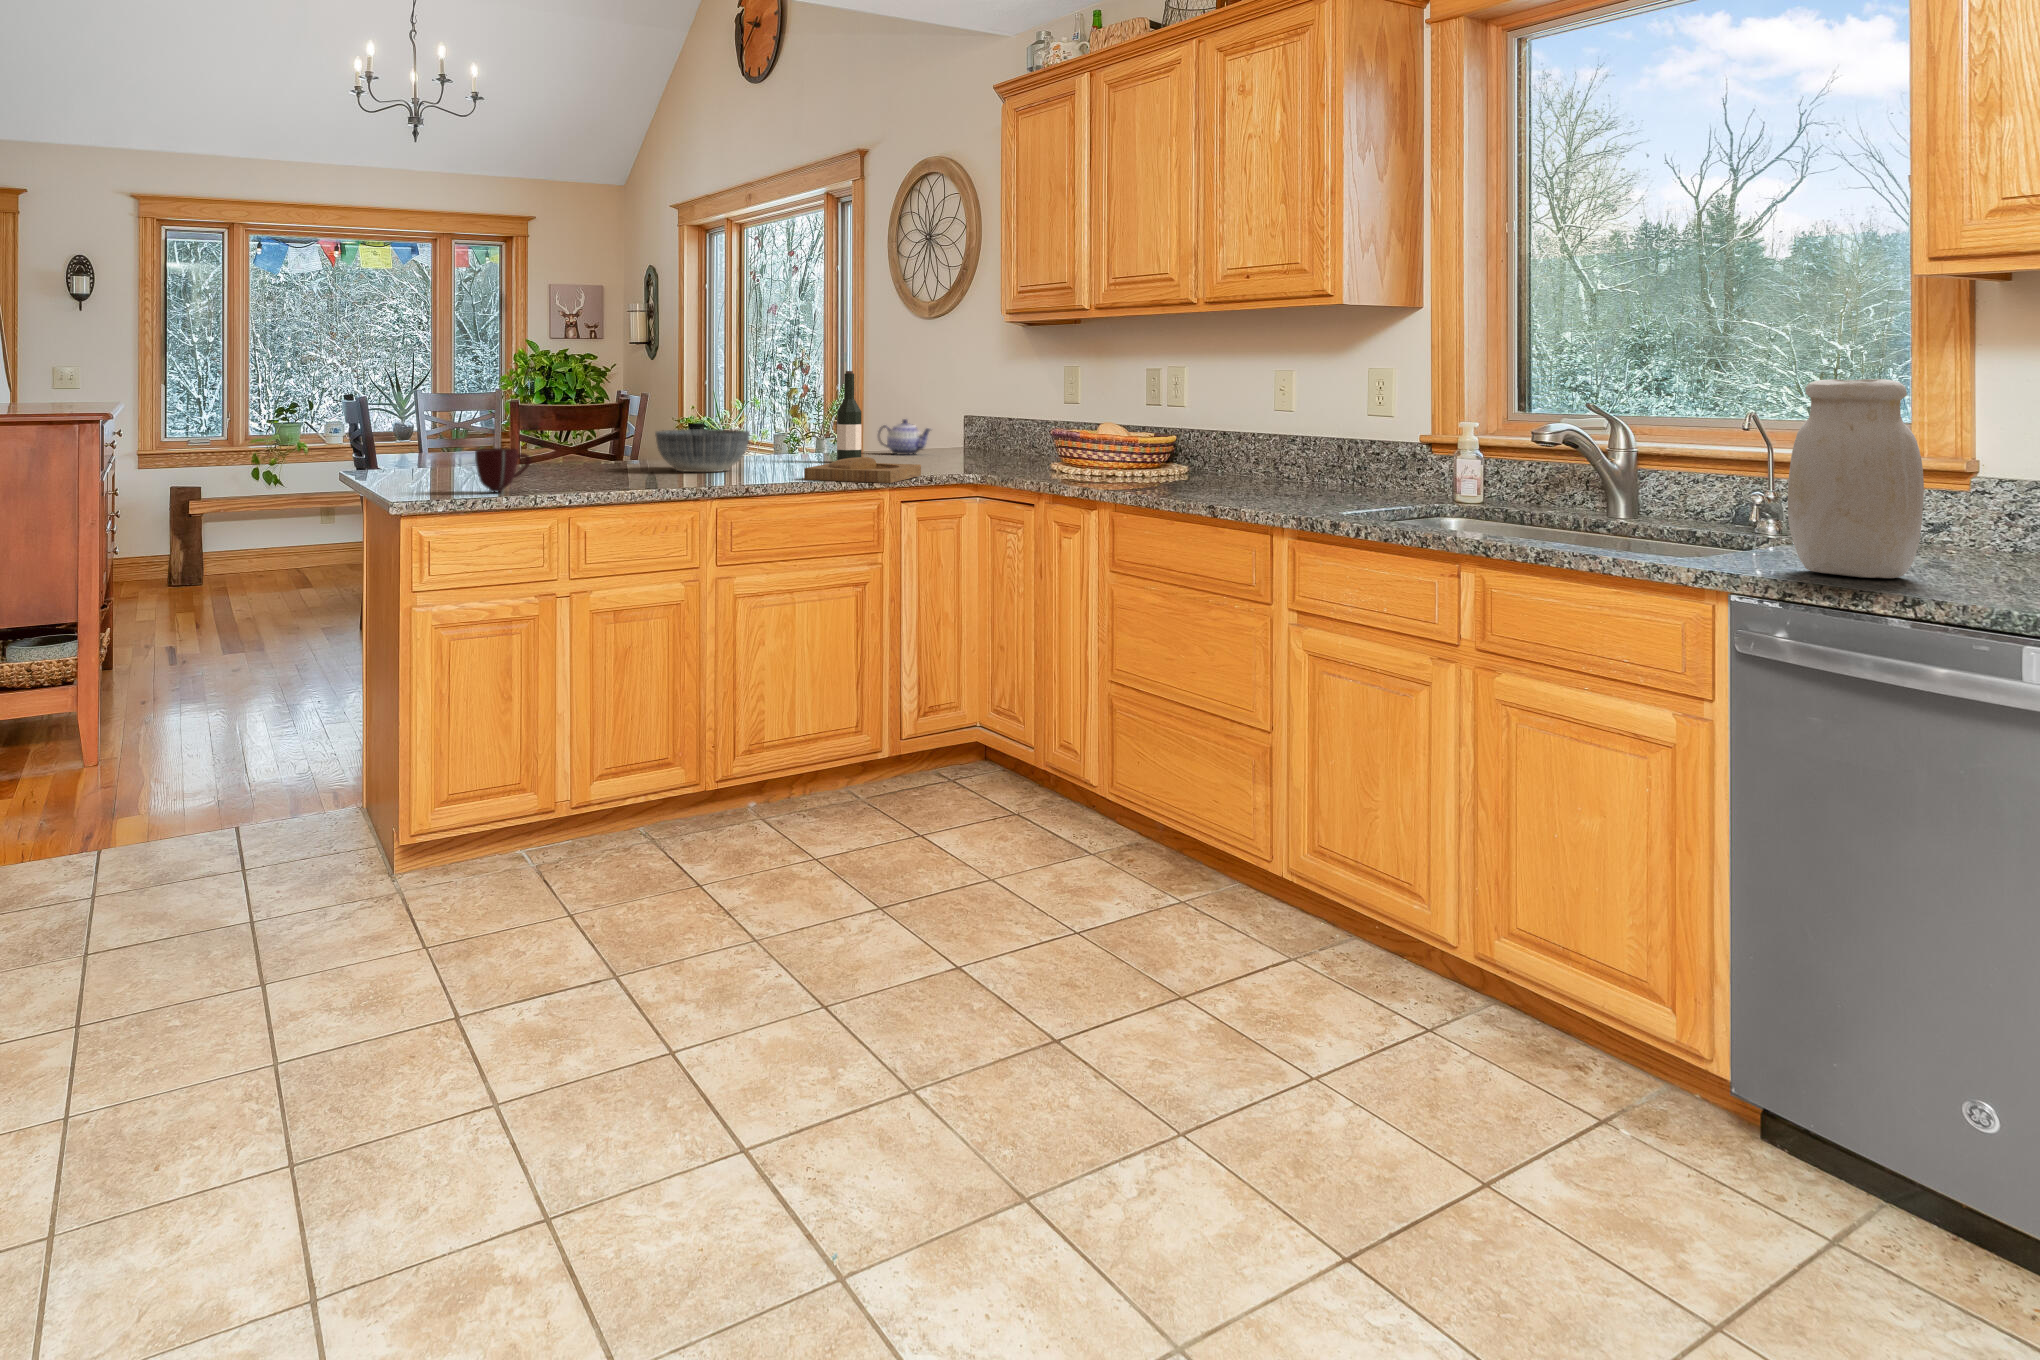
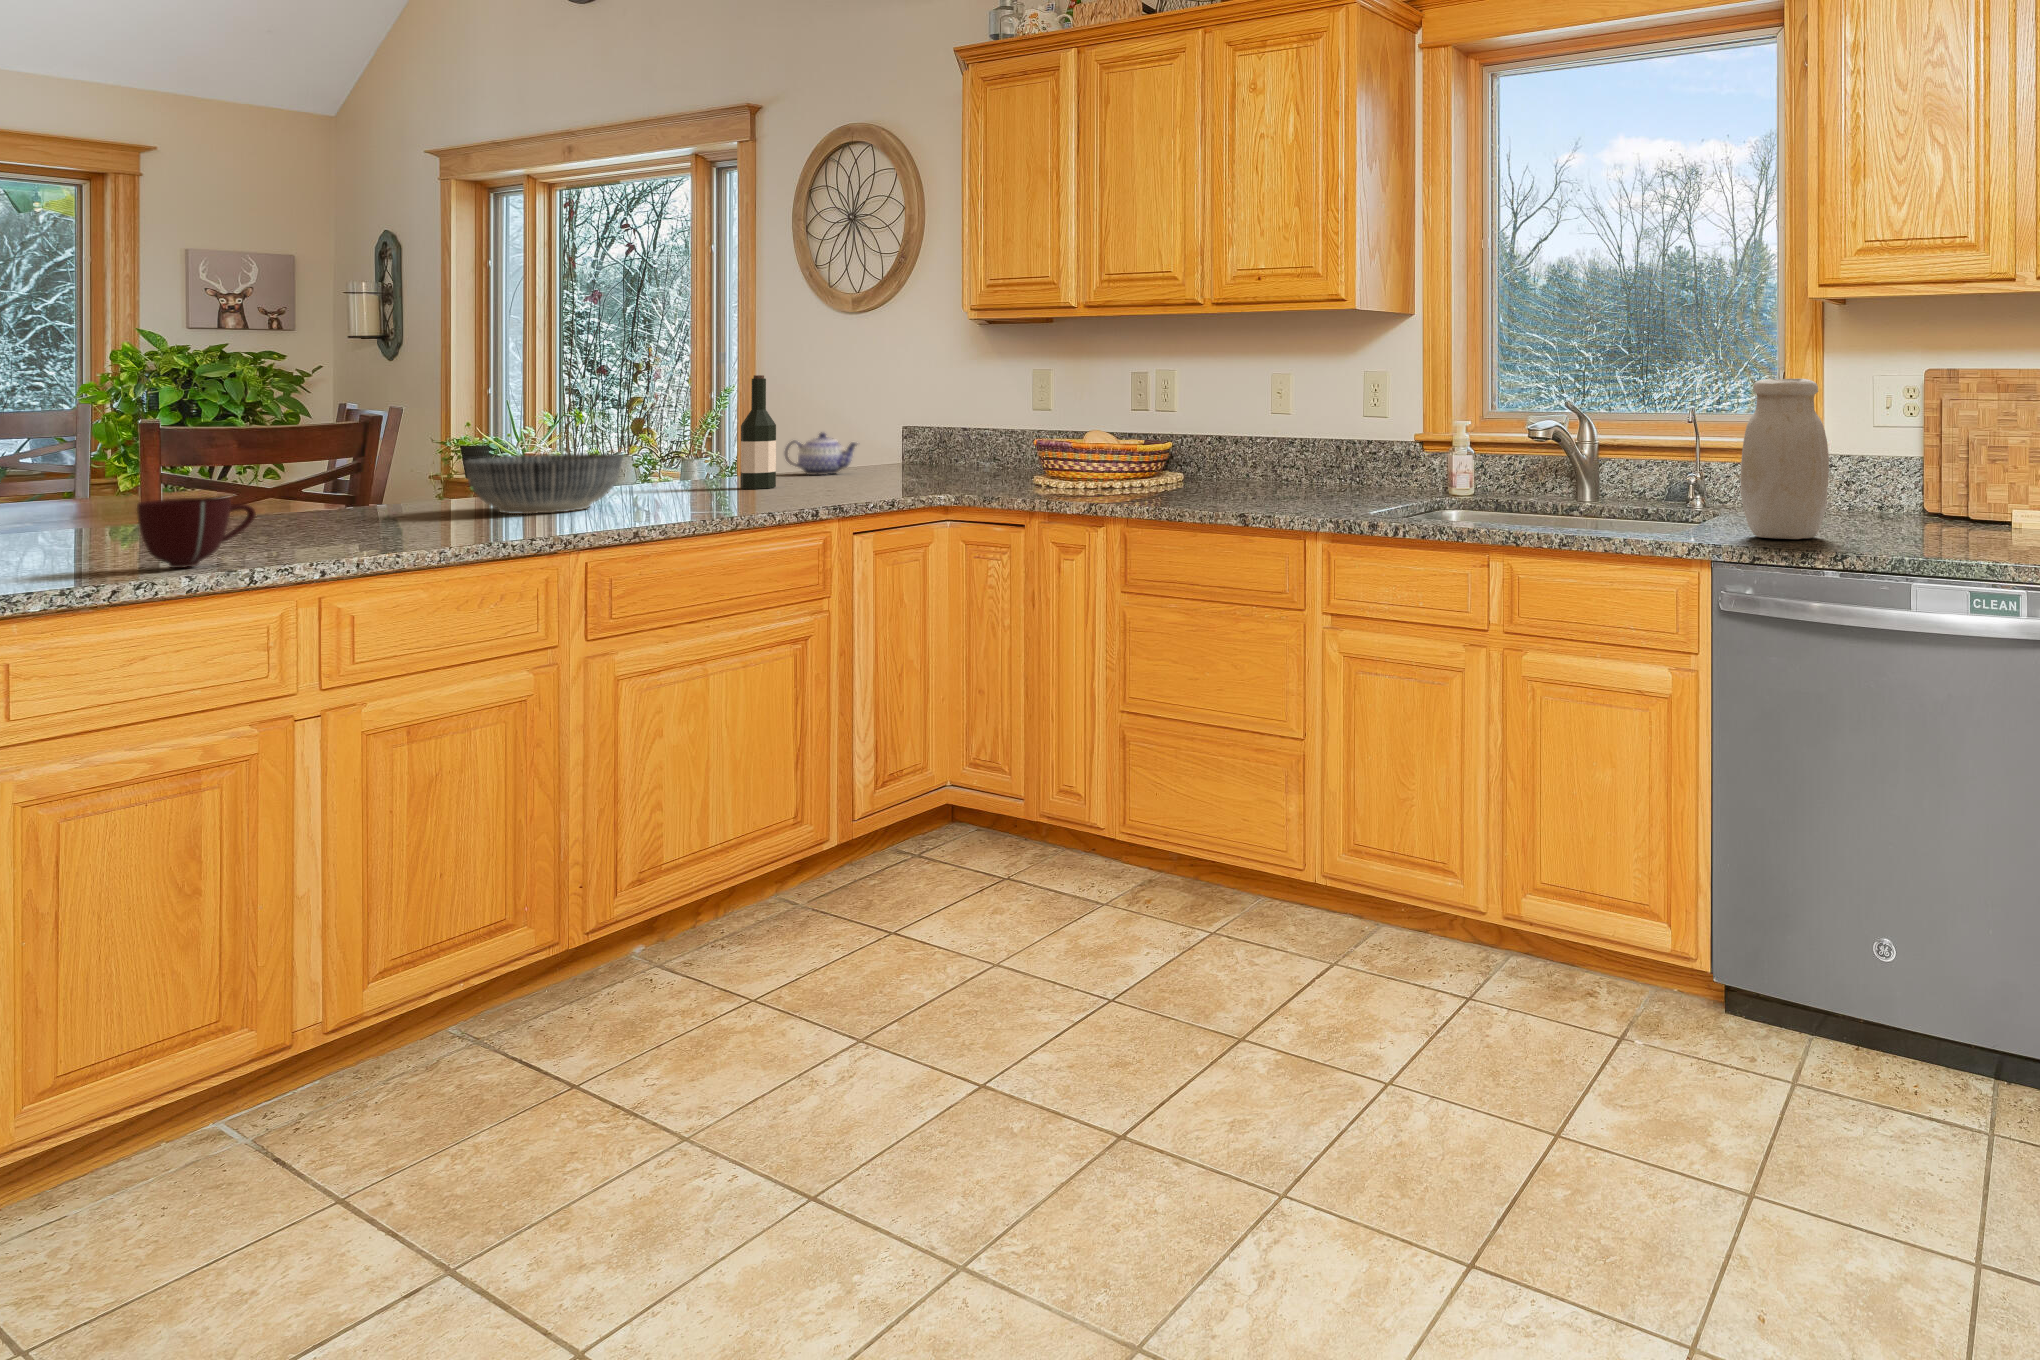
tray: present [804,457,921,483] -> none [720,481,877,514]

